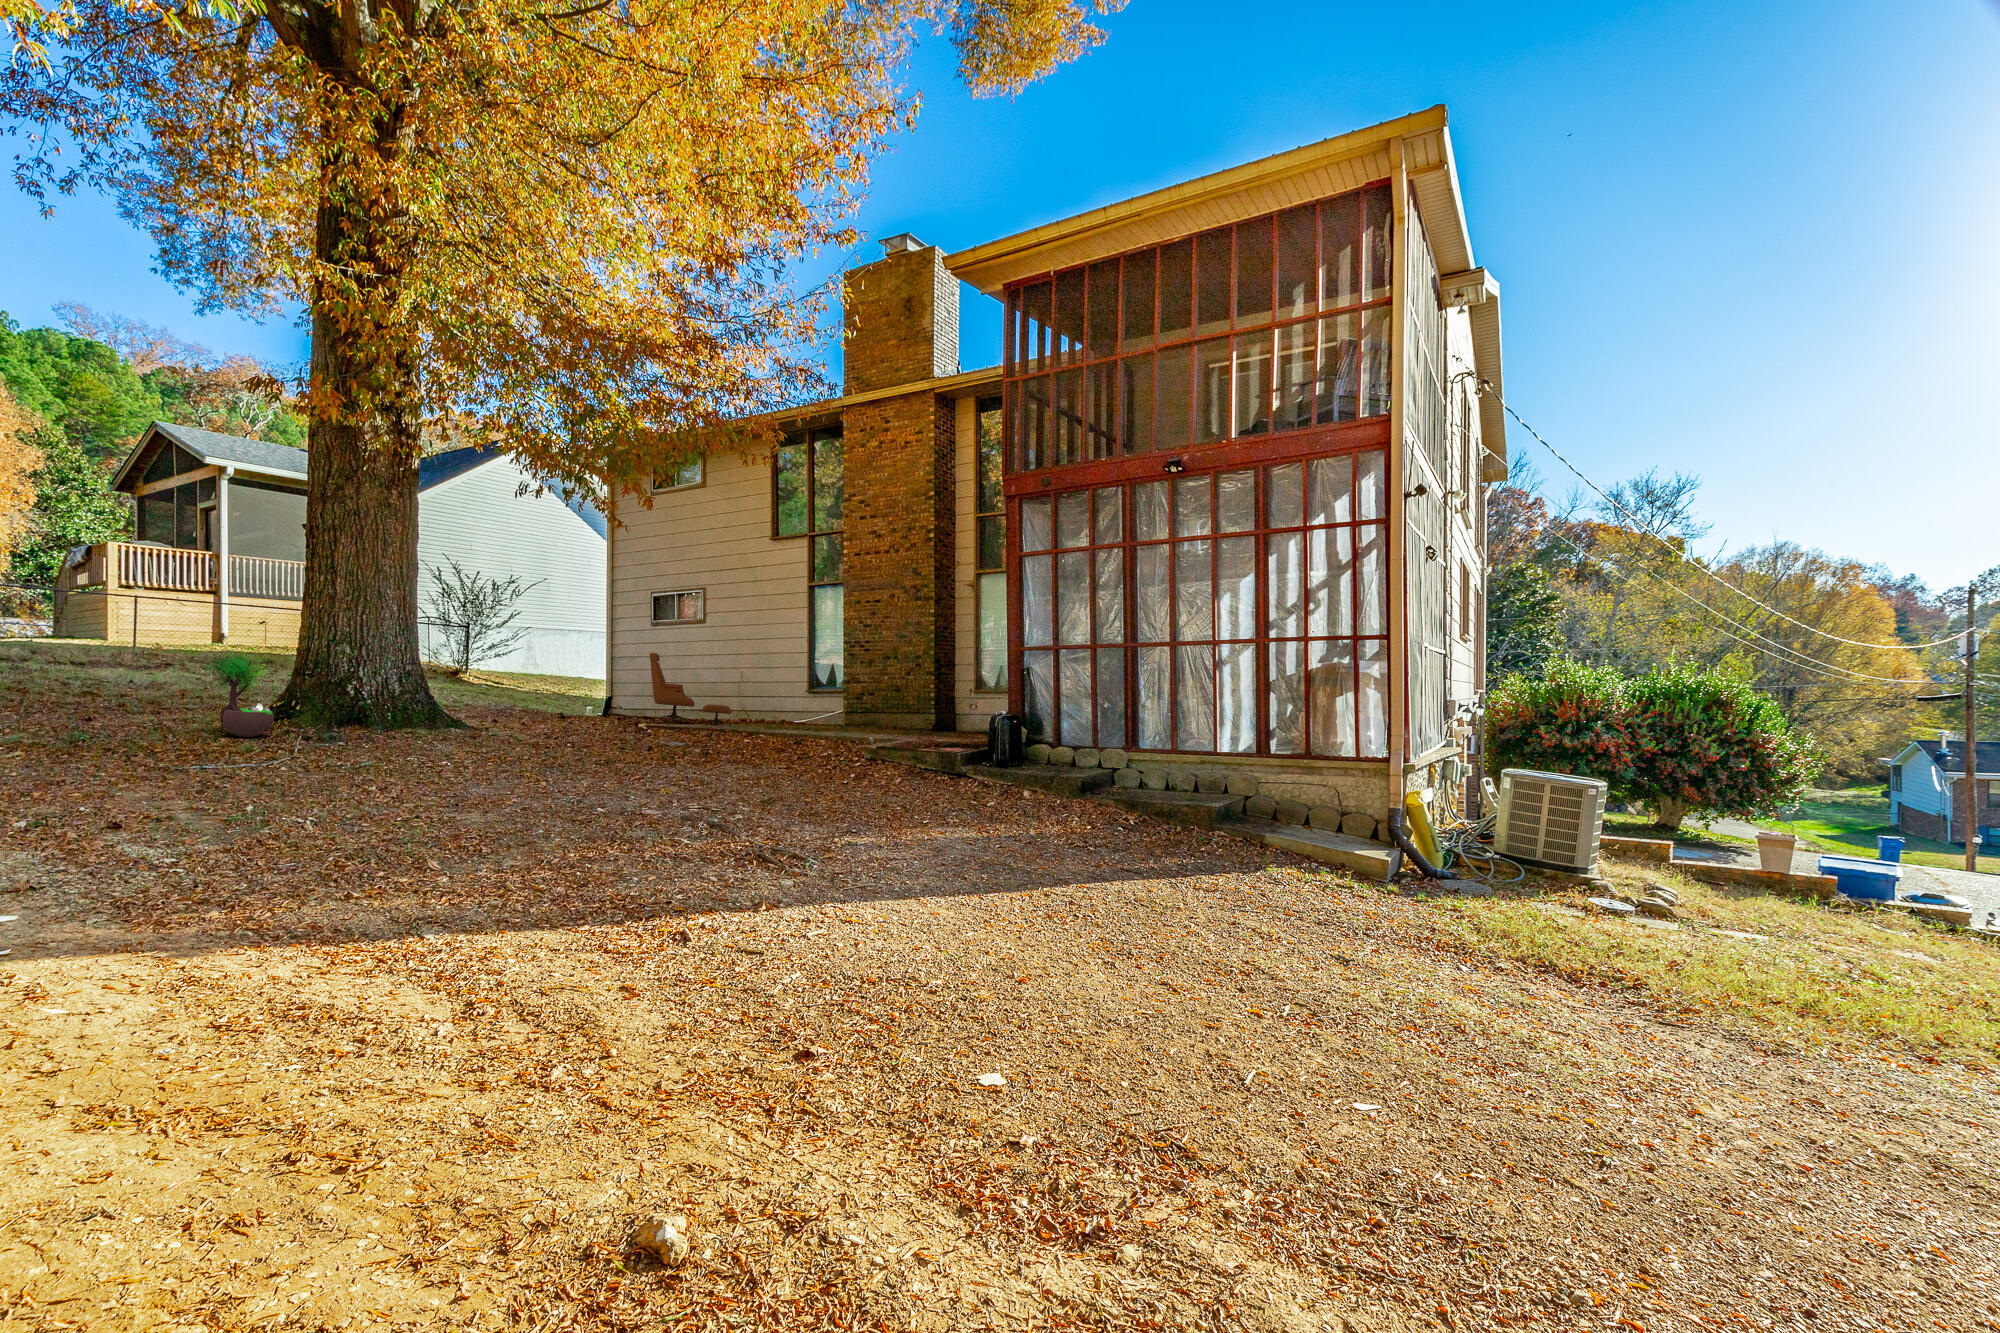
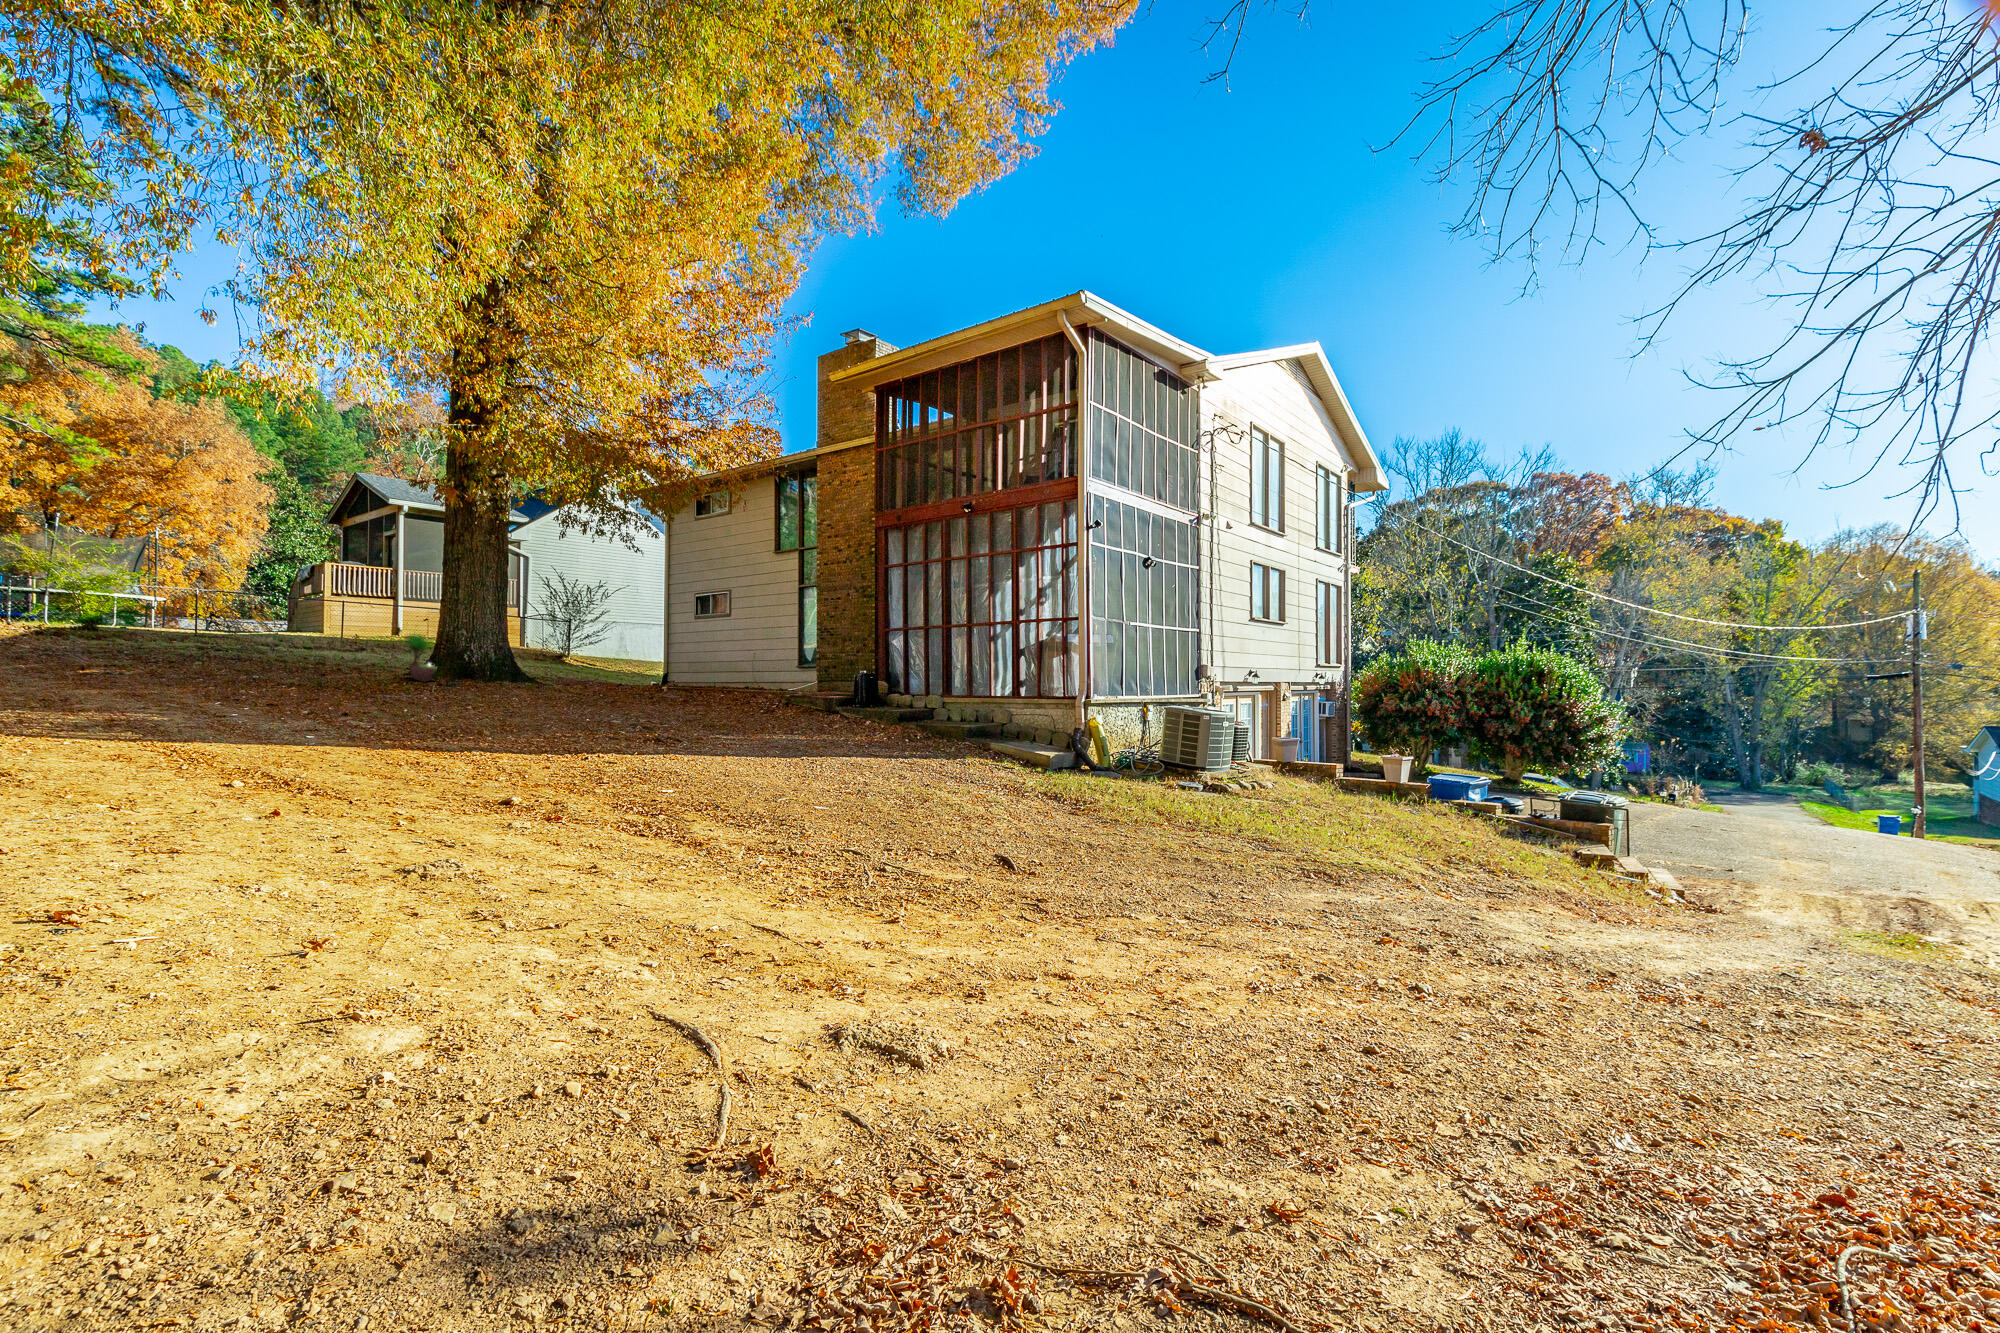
lounge chair: present [650,653,732,725] -> none [673,637,730,689]

